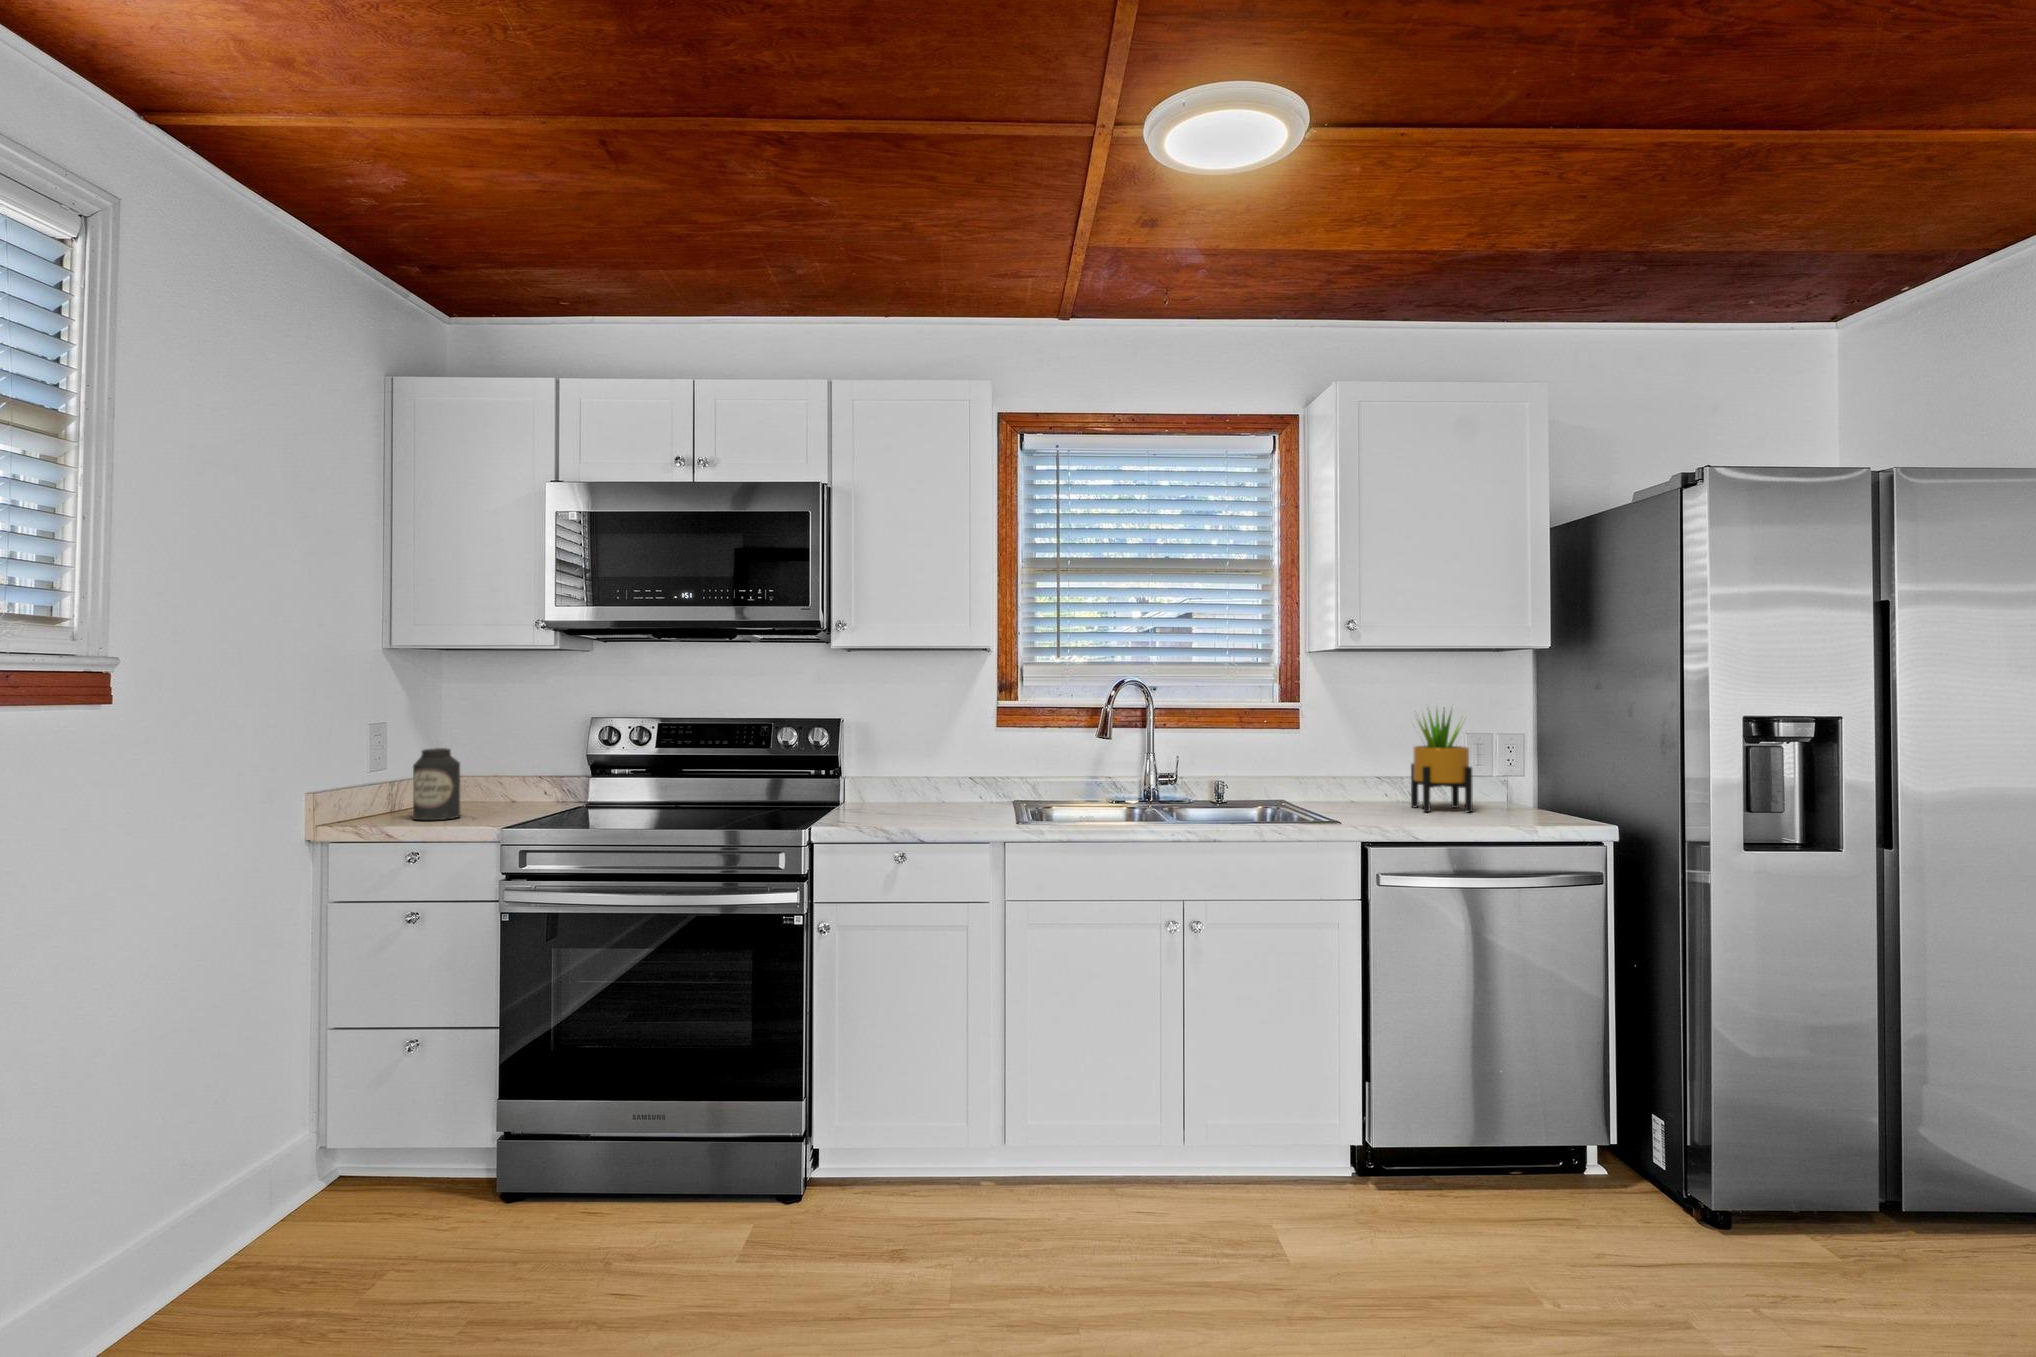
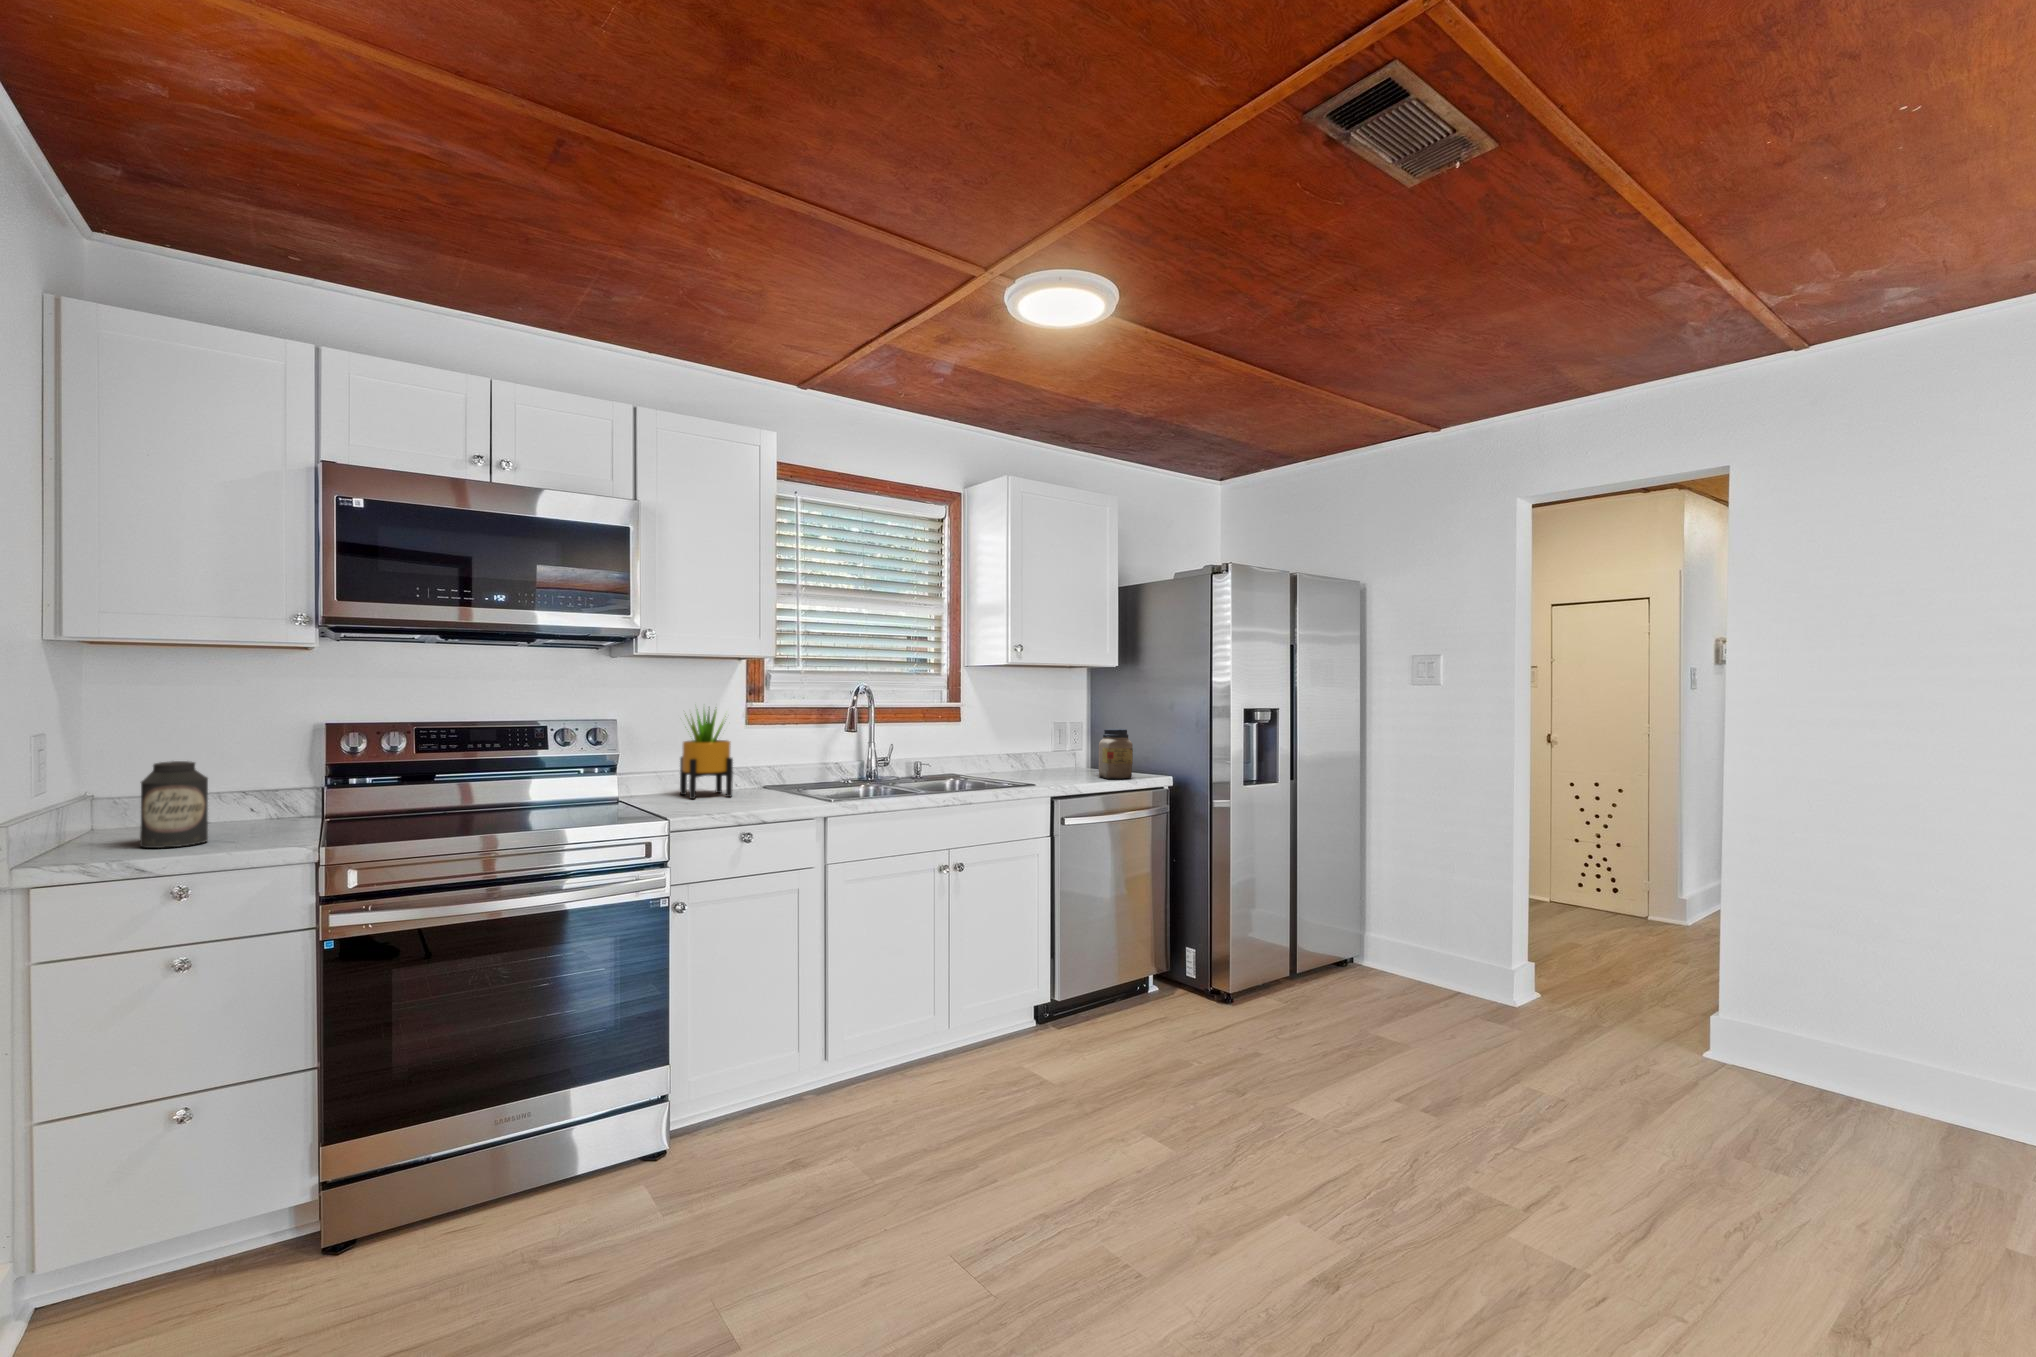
potted plant: present [1411,708,1473,812] -> present [680,709,733,799]
jar: none [1494,746,1545,825] -> present [1098,728,1133,779]

